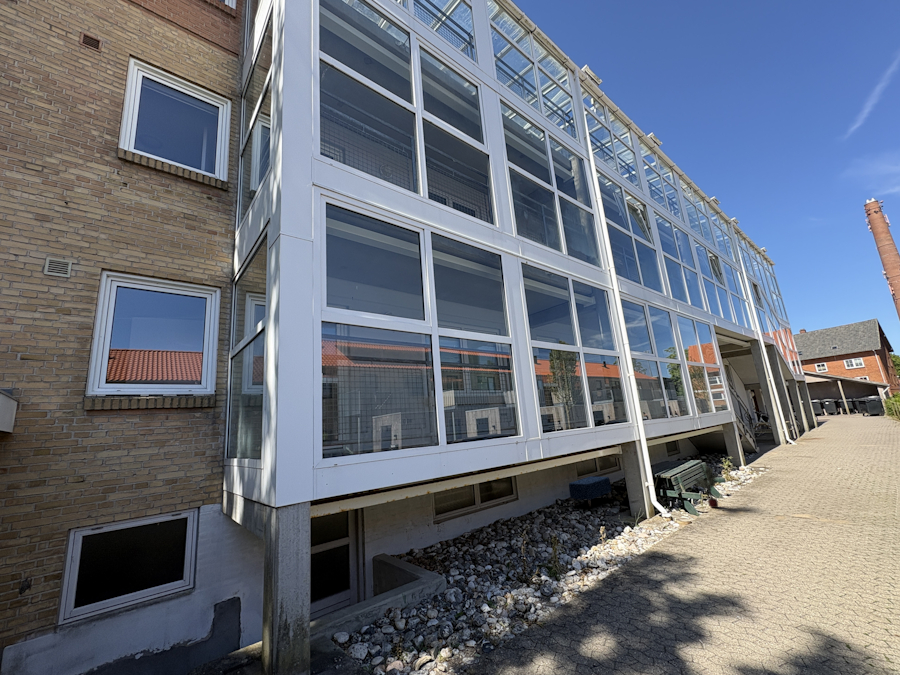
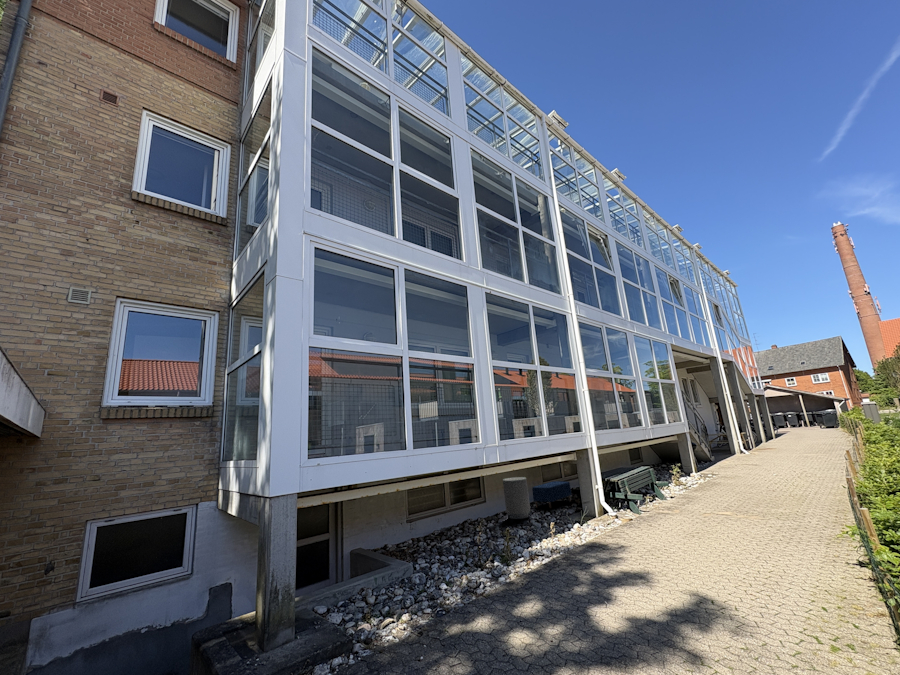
potted tree: present [695,466,718,508] -> none [641,469,662,508]
trash can: none [538,473,569,519] -> present [503,477,530,519]

